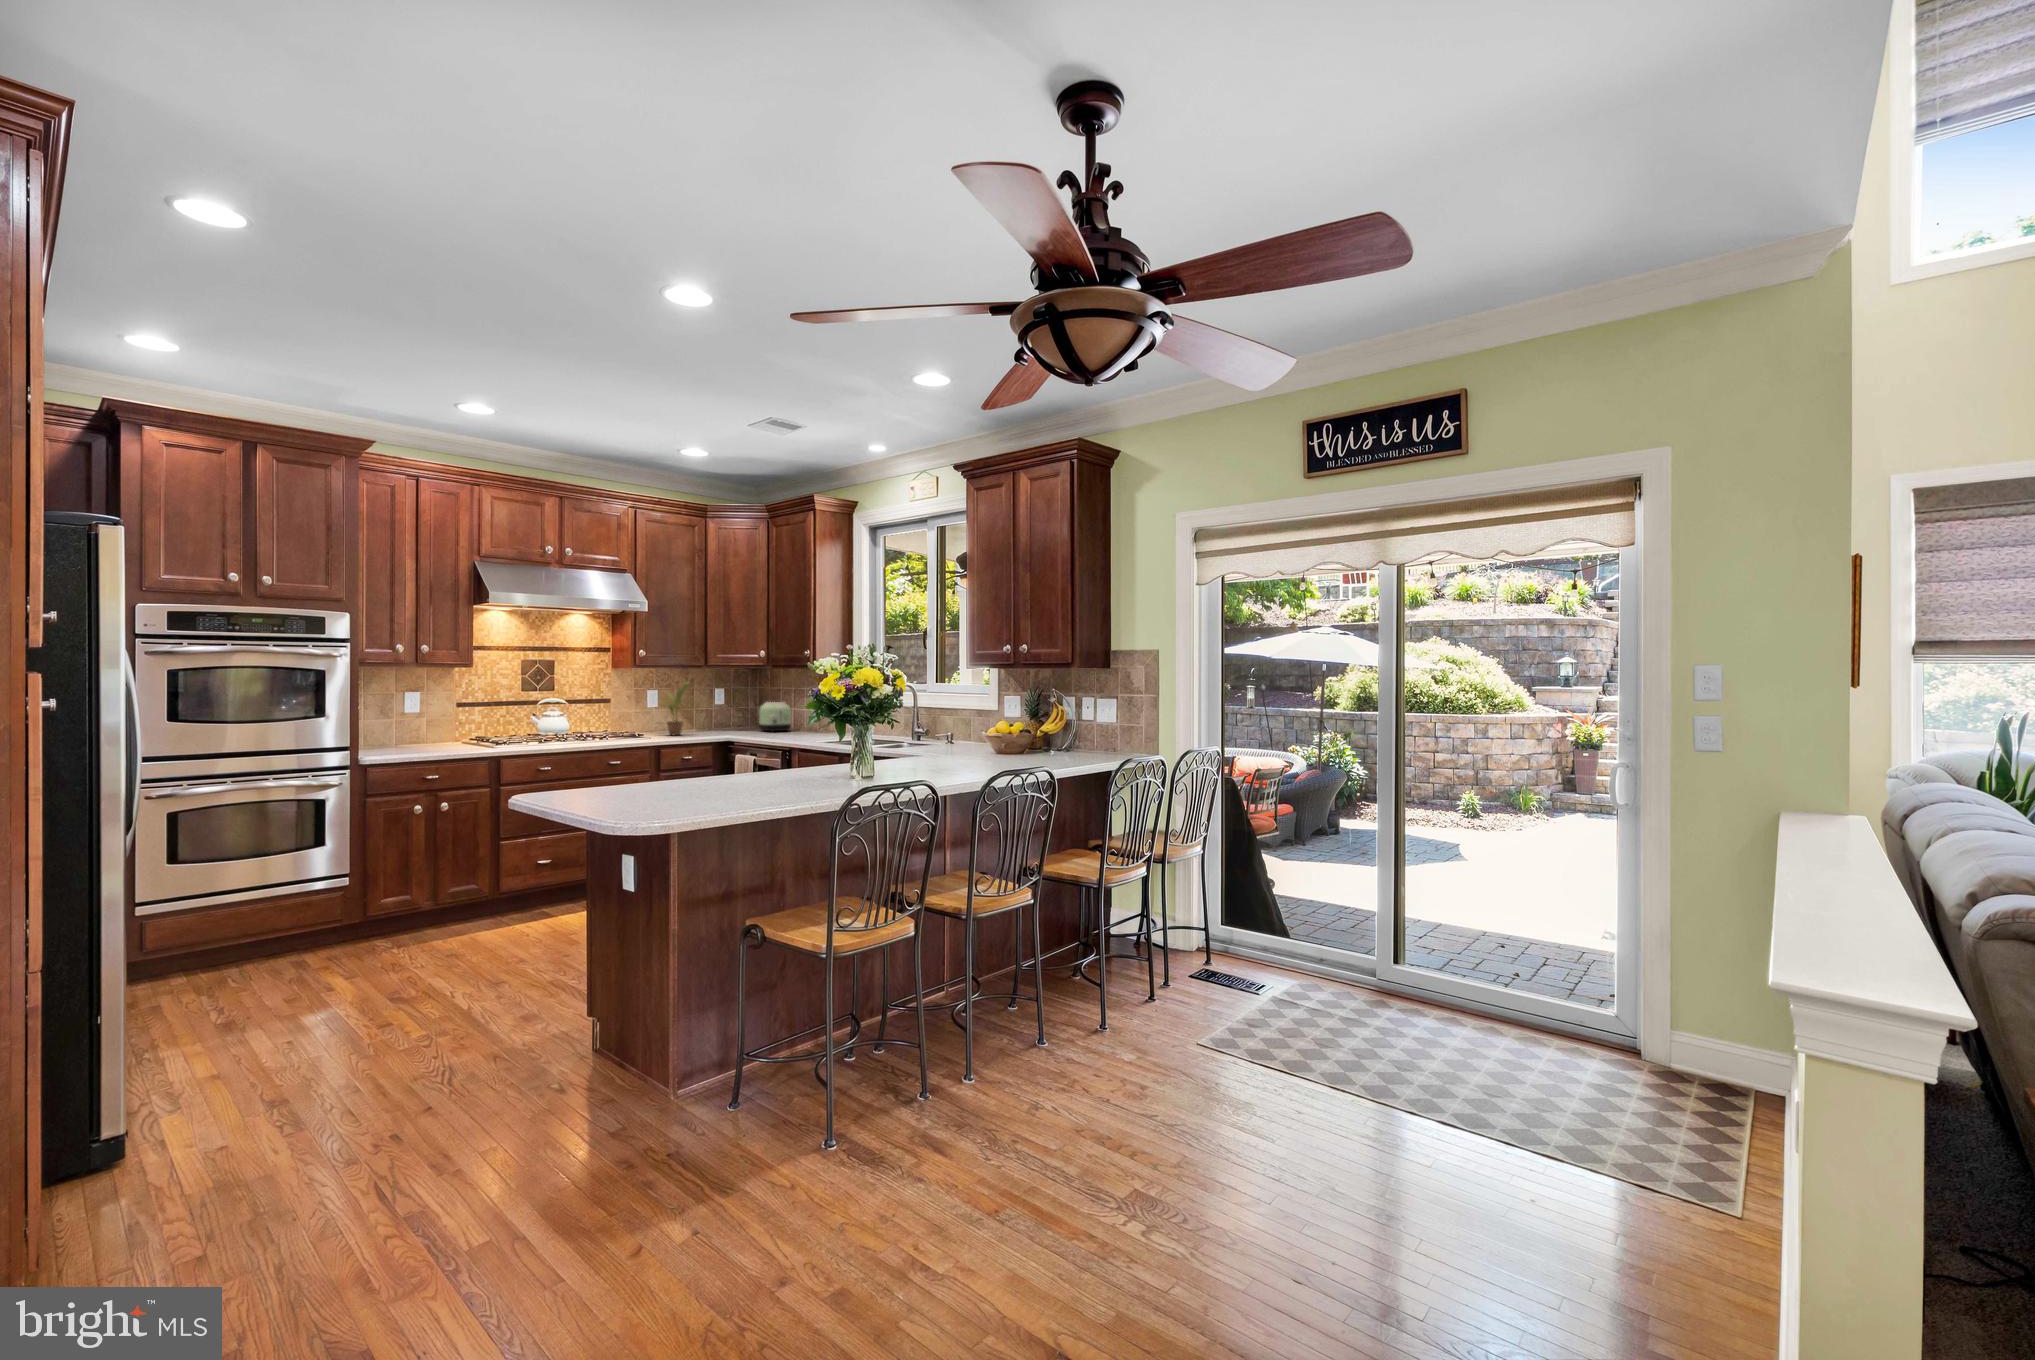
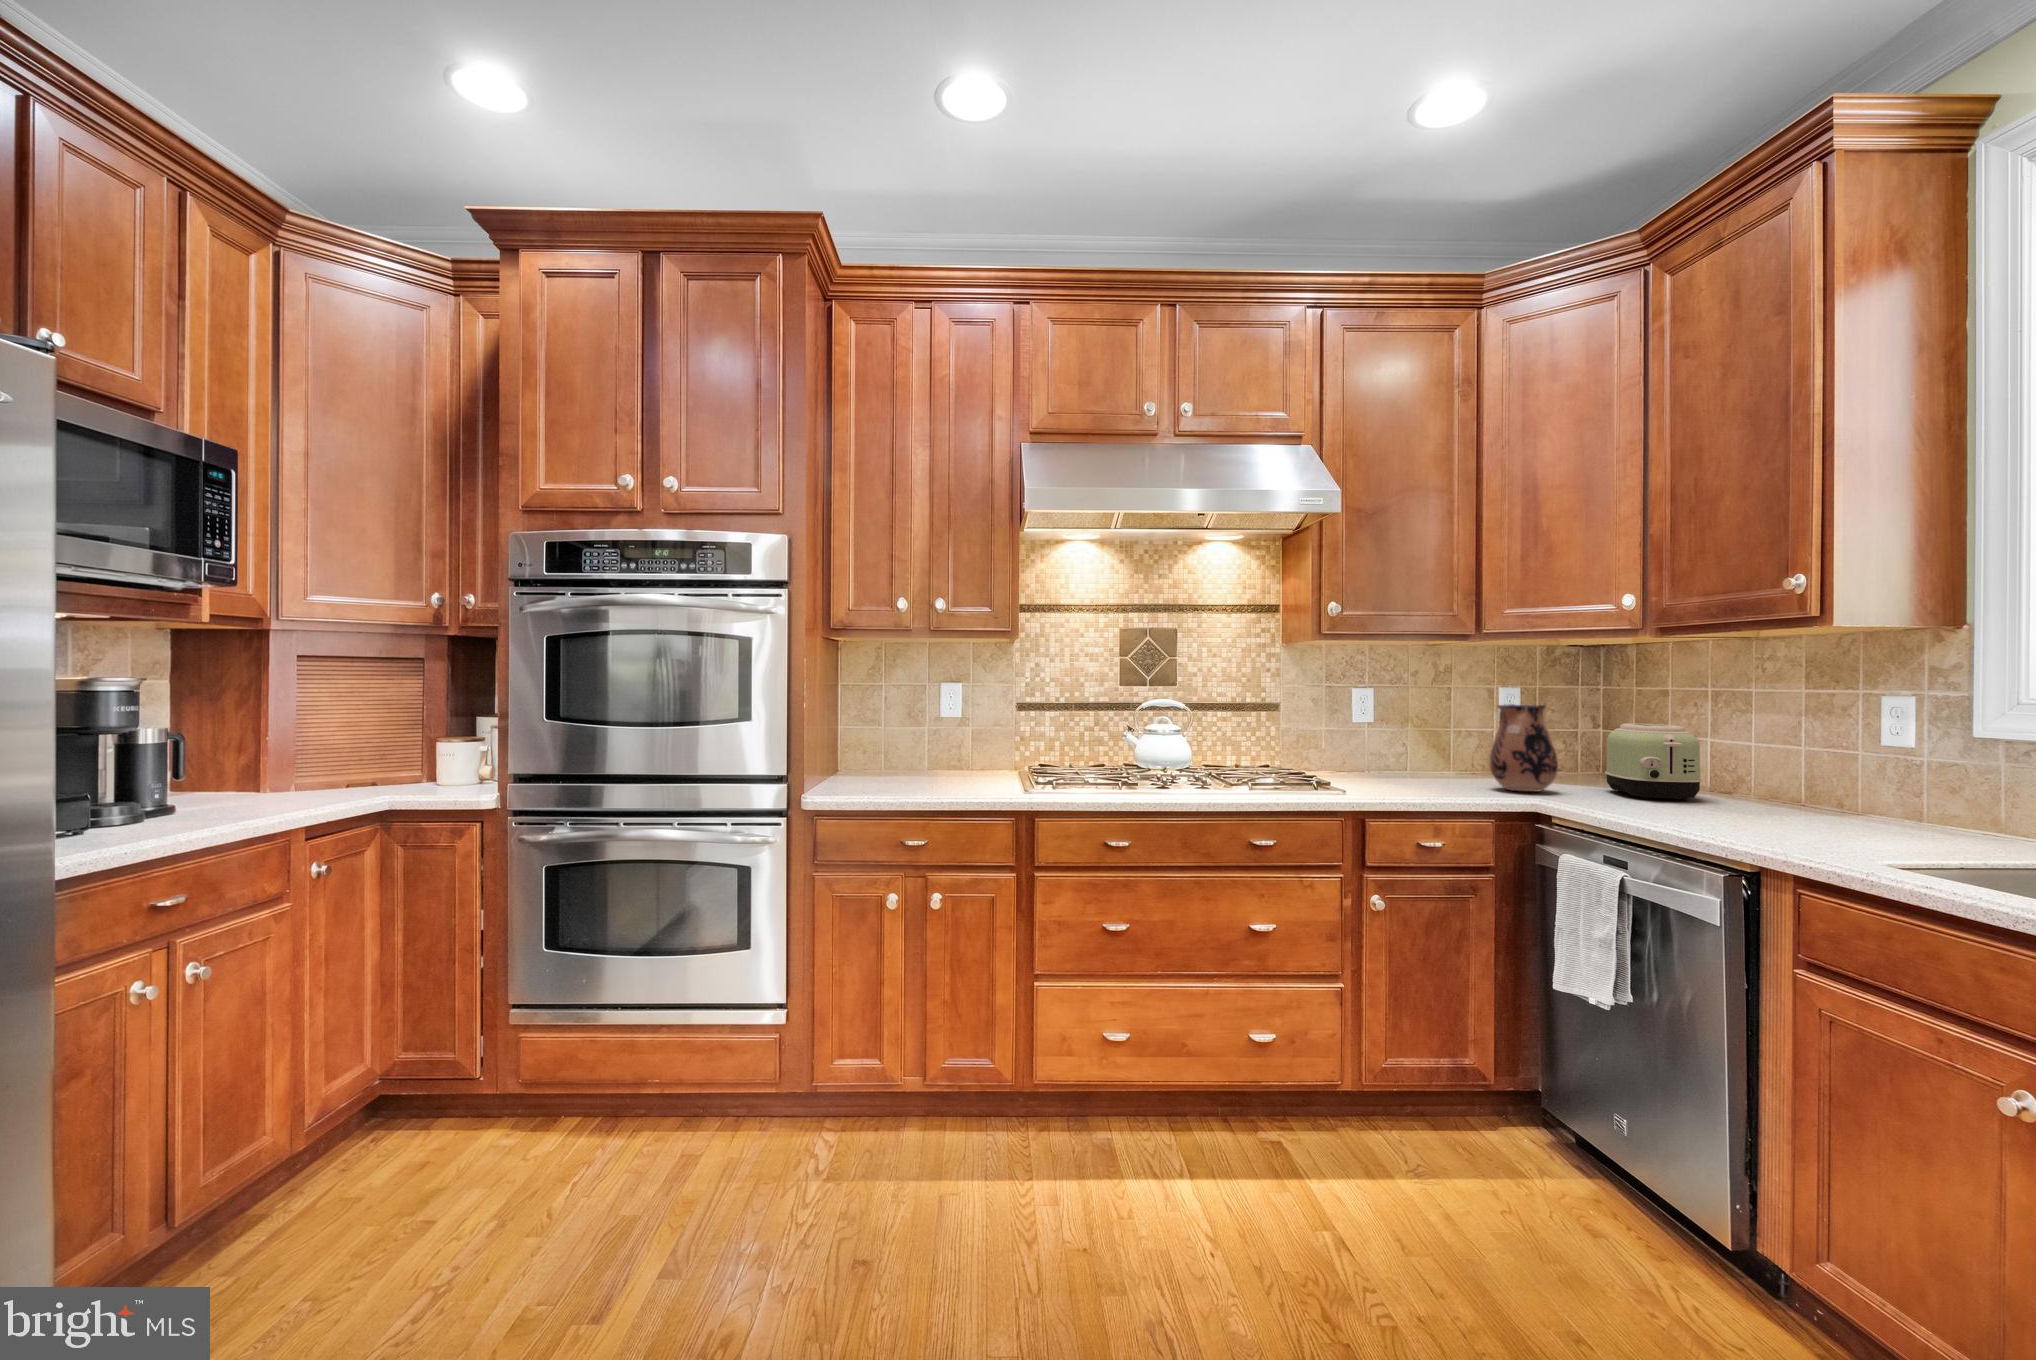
potted plant: present [664,682,689,735] -> none [1362,670,1449,790]
ceramic pitcher: none [714,696,741,733] -> present [1490,704,1558,792]

